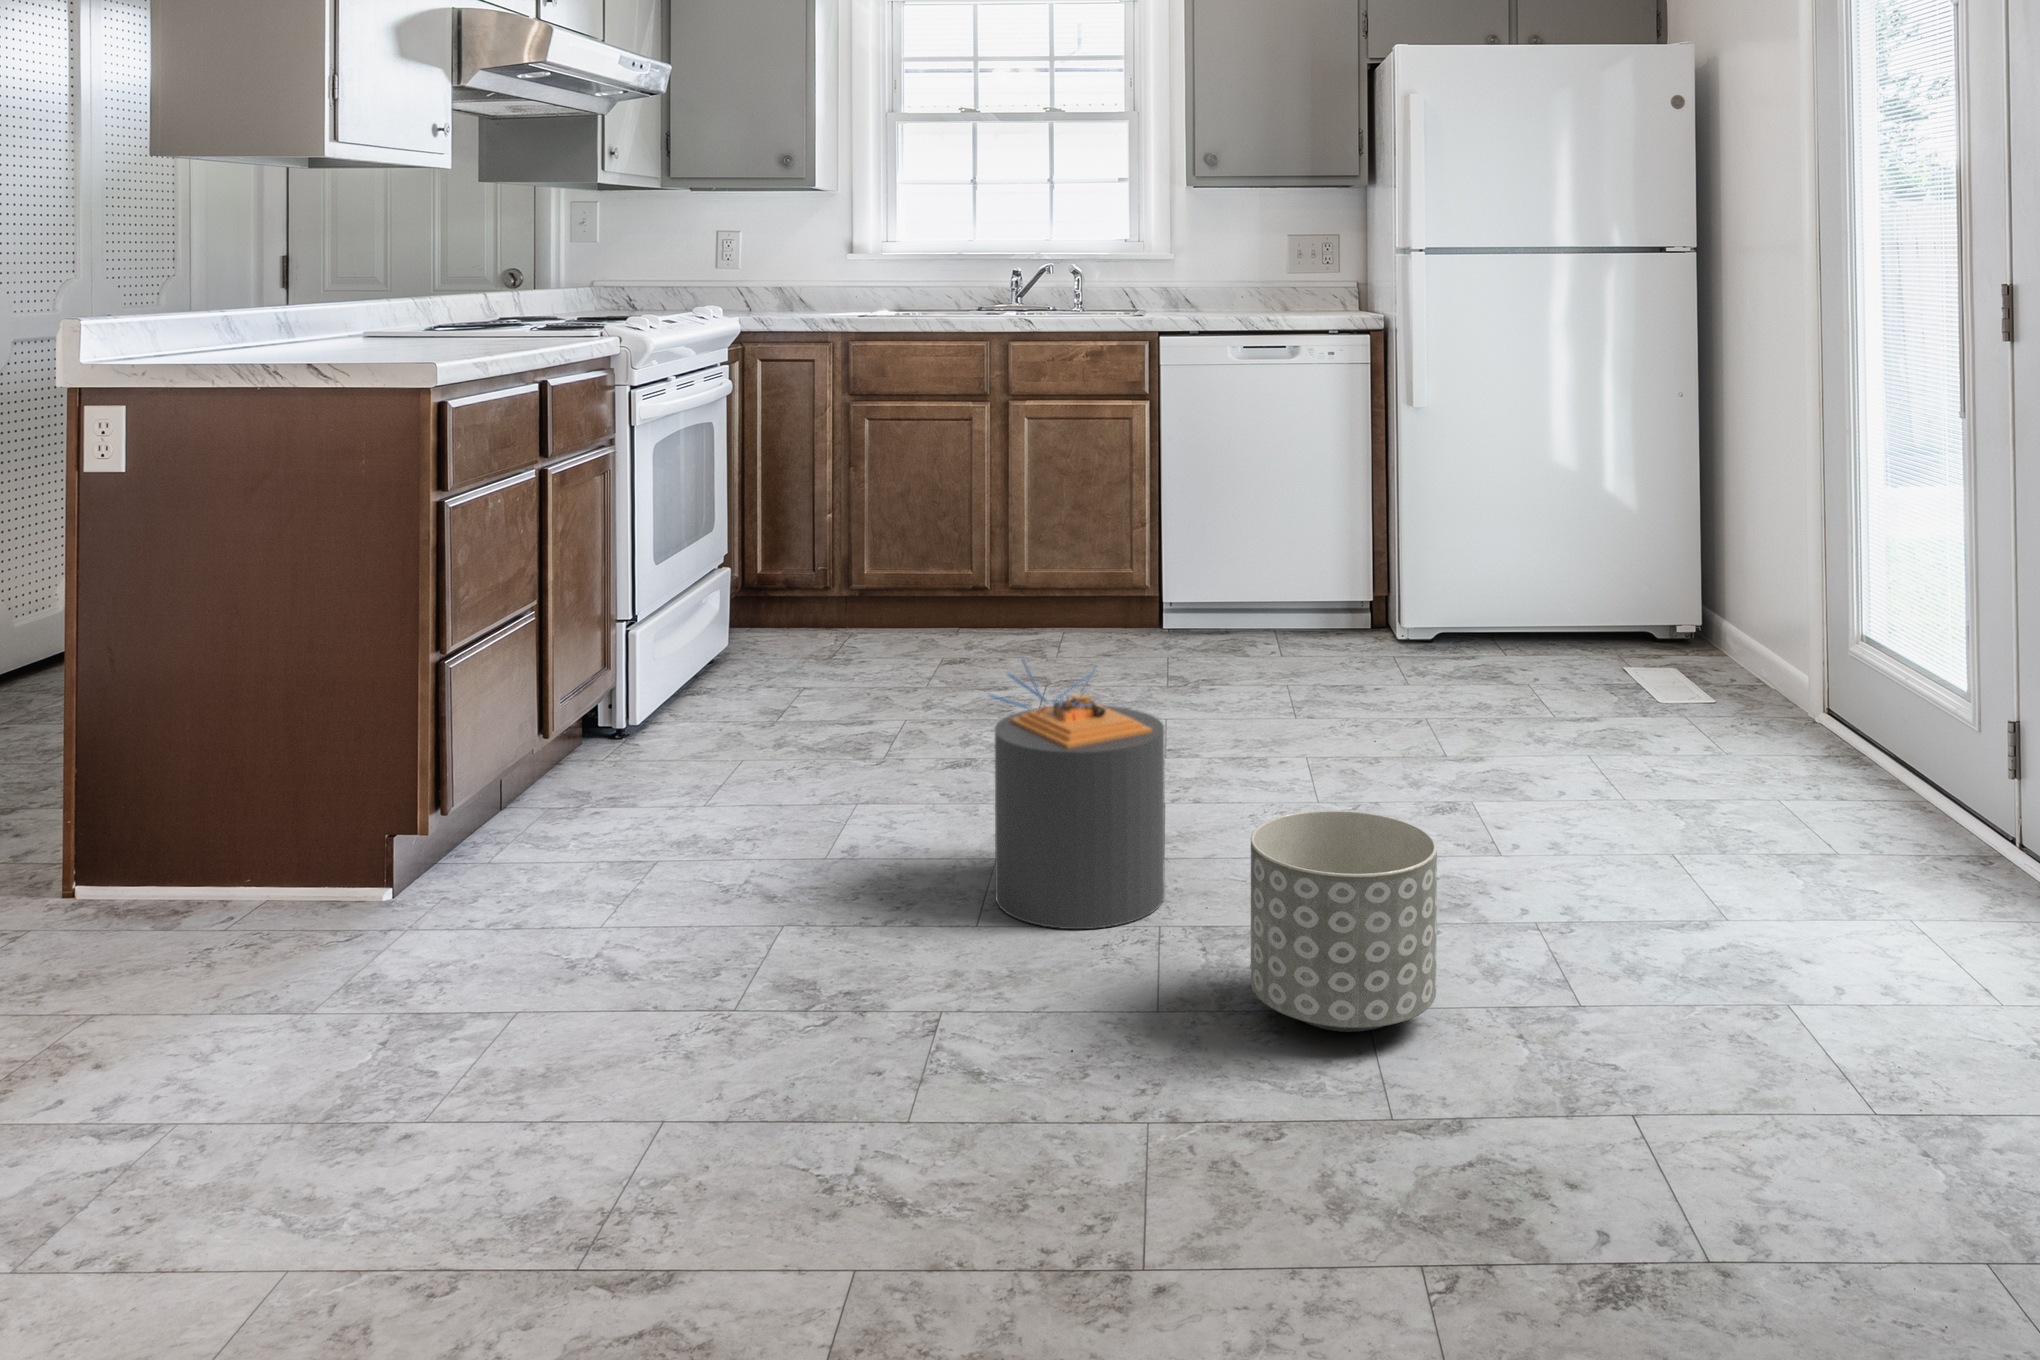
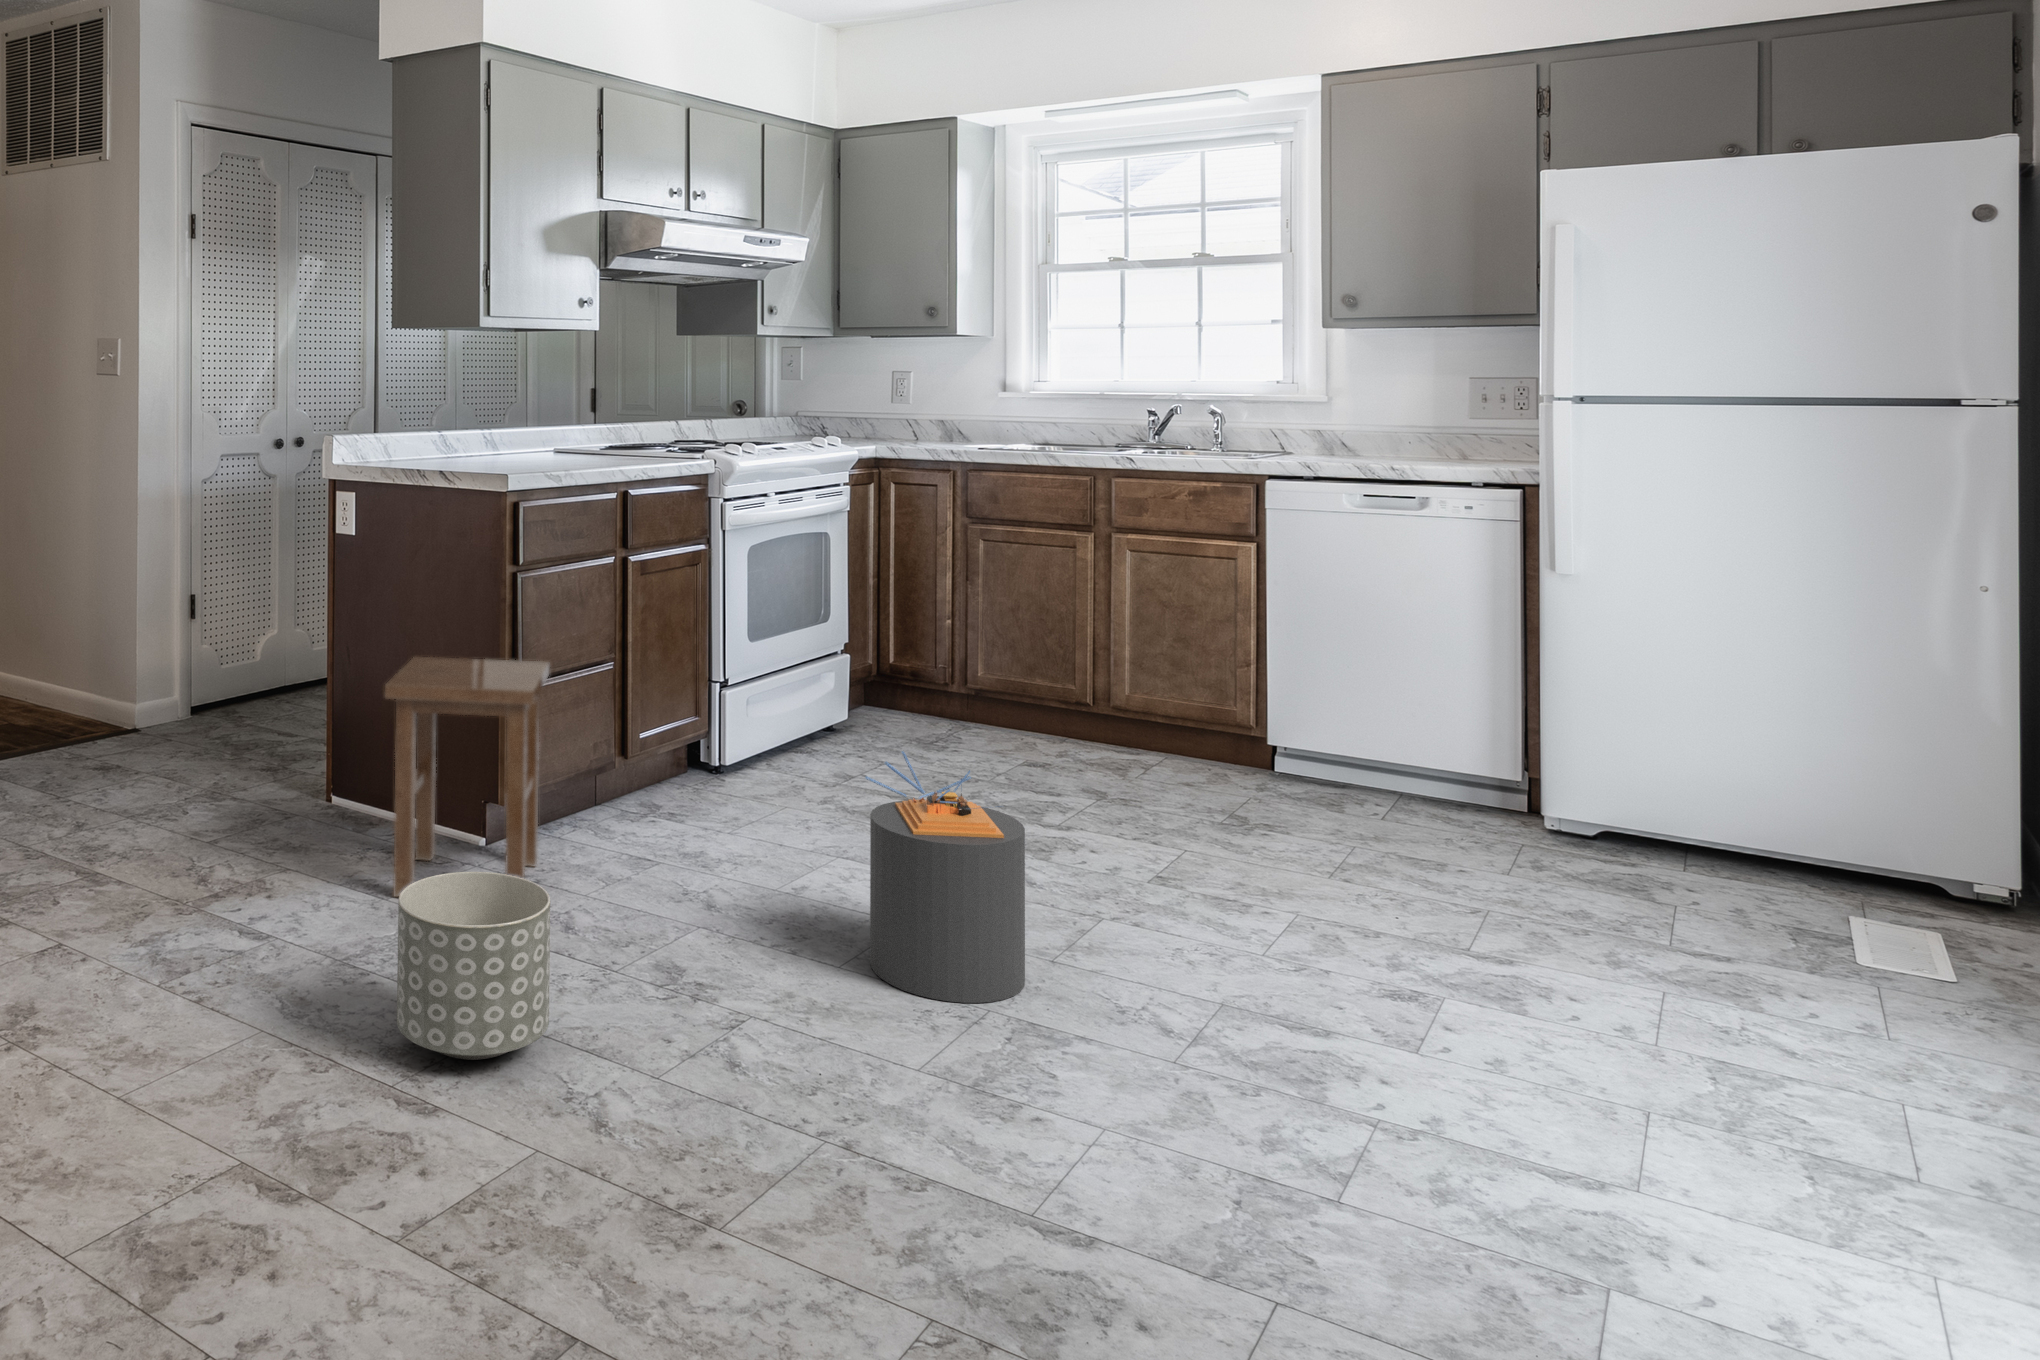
stool: none [281,621,540,1004] -> present [385,657,549,897]
planter: present [1250,810,1437,1032] -> present [397,872,550,1060]

